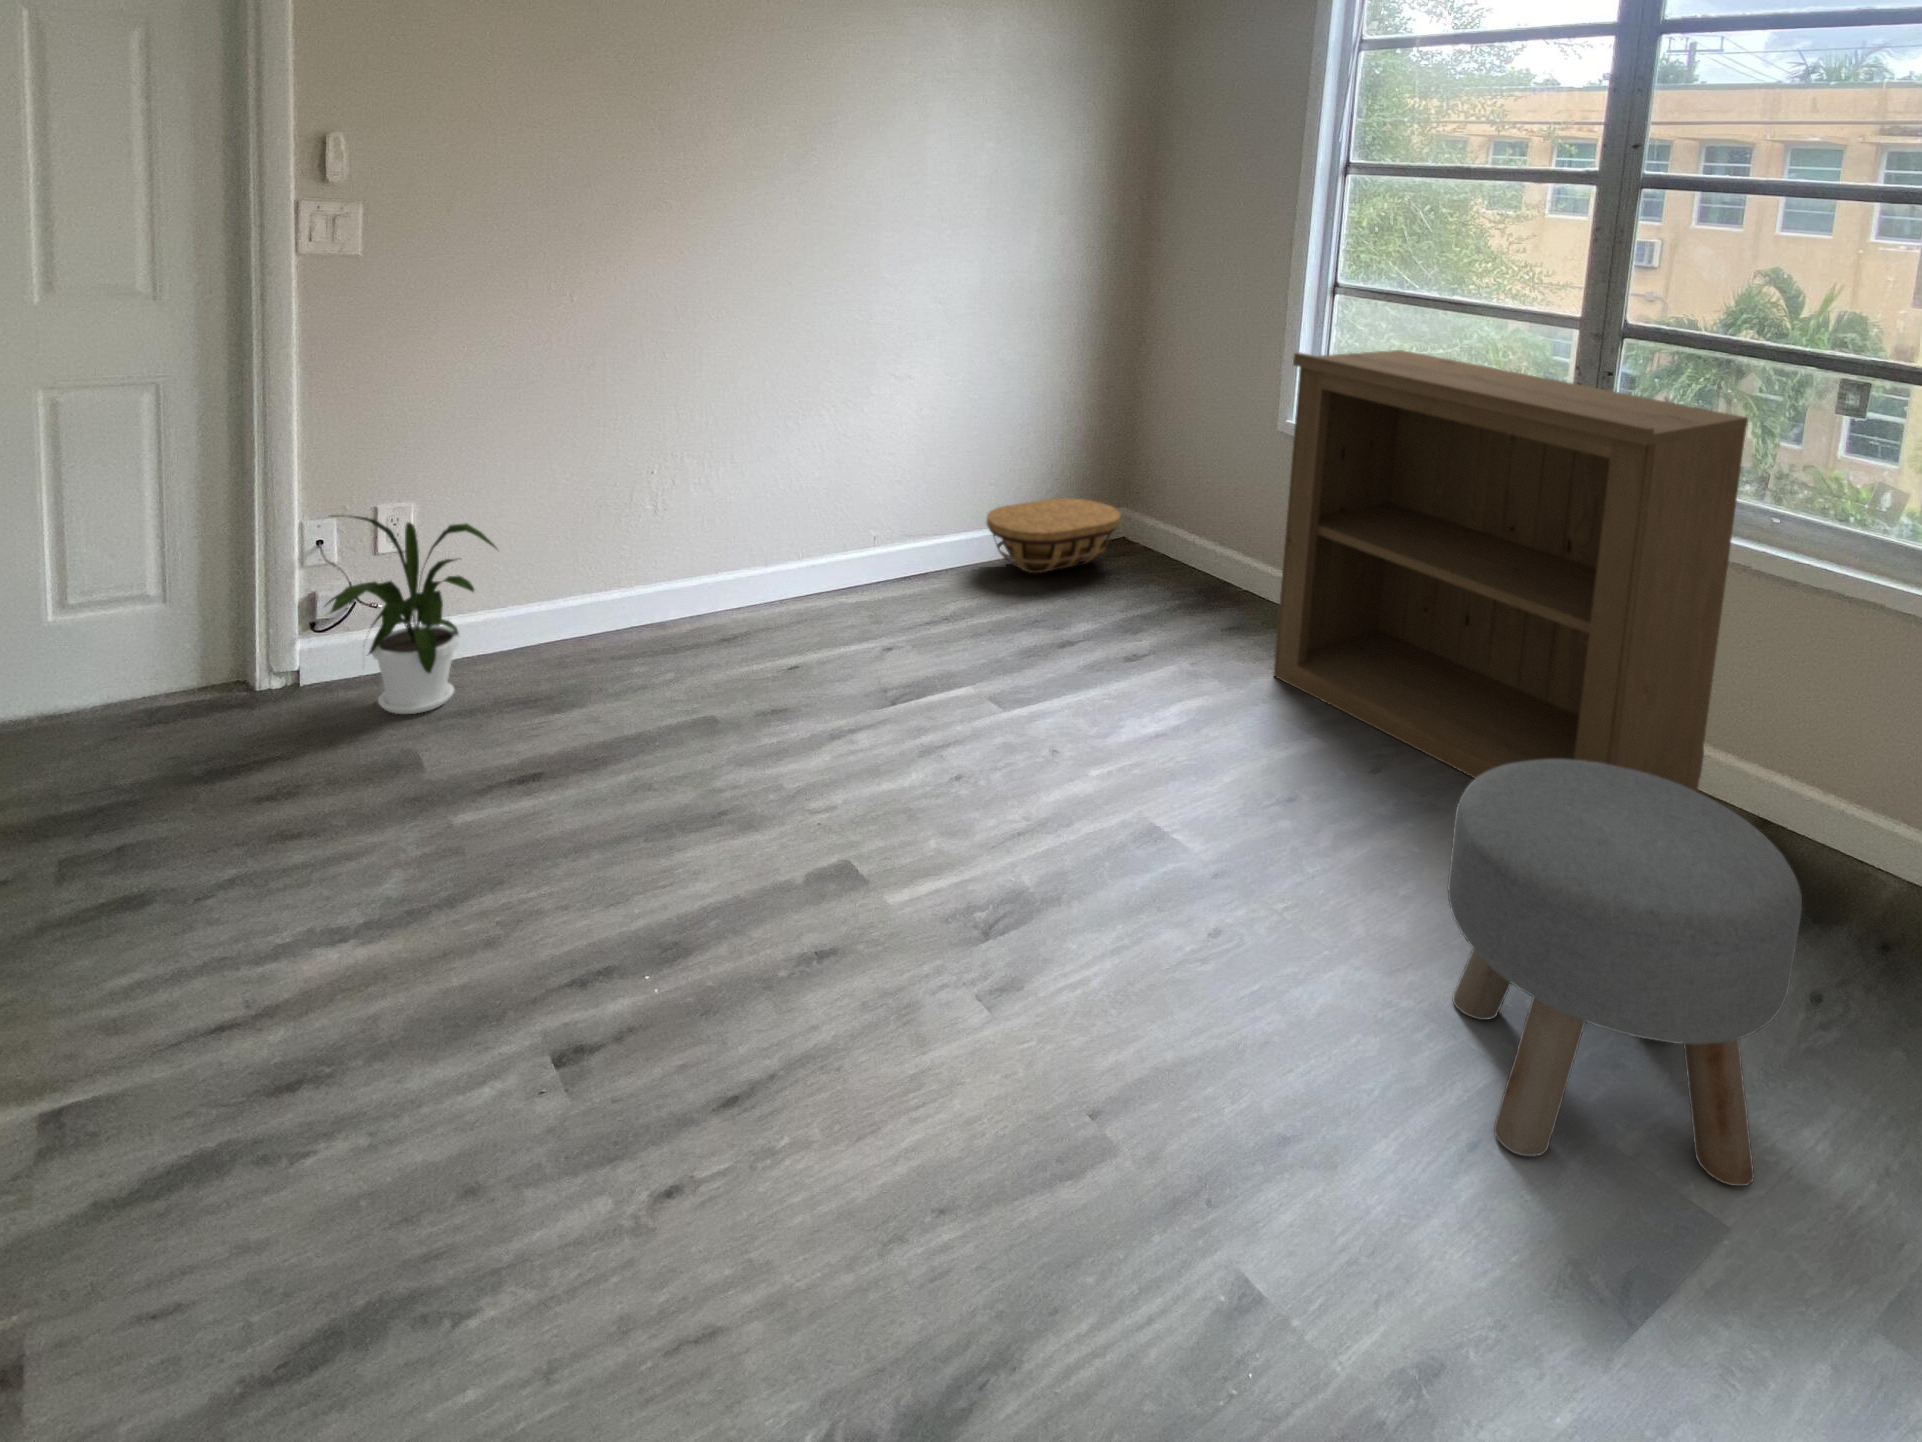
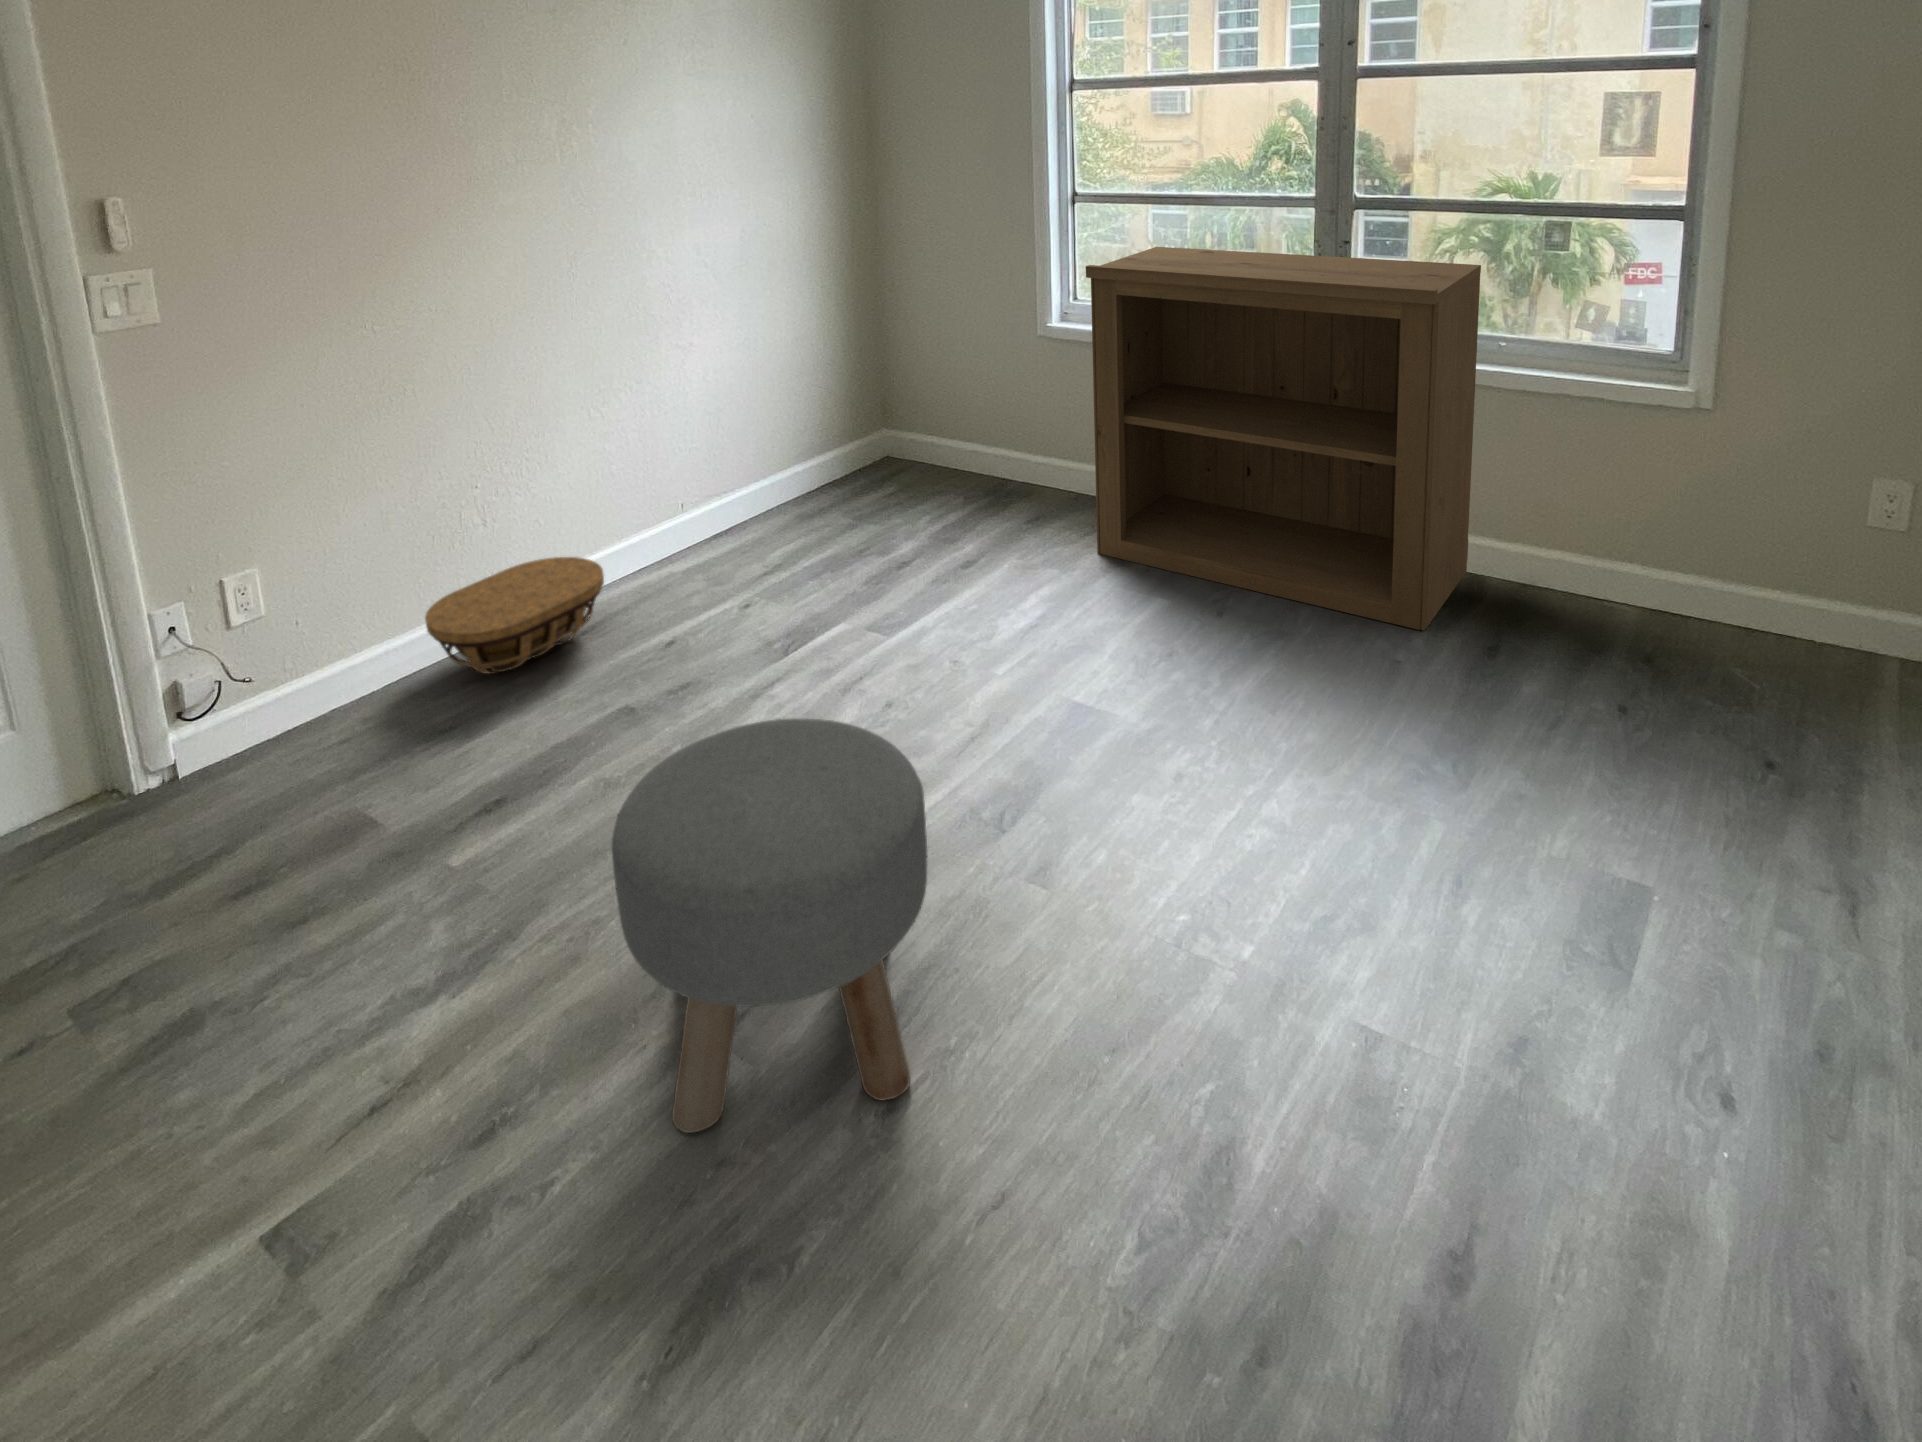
basket: present [987,498,1121,573] -> present [425,557,604,674]
house plant: present [326,515,497,714] -> none [193,576,383,780]
ottoman: present [1448,759,1802,1186] -> present [612,718,927,1133]

